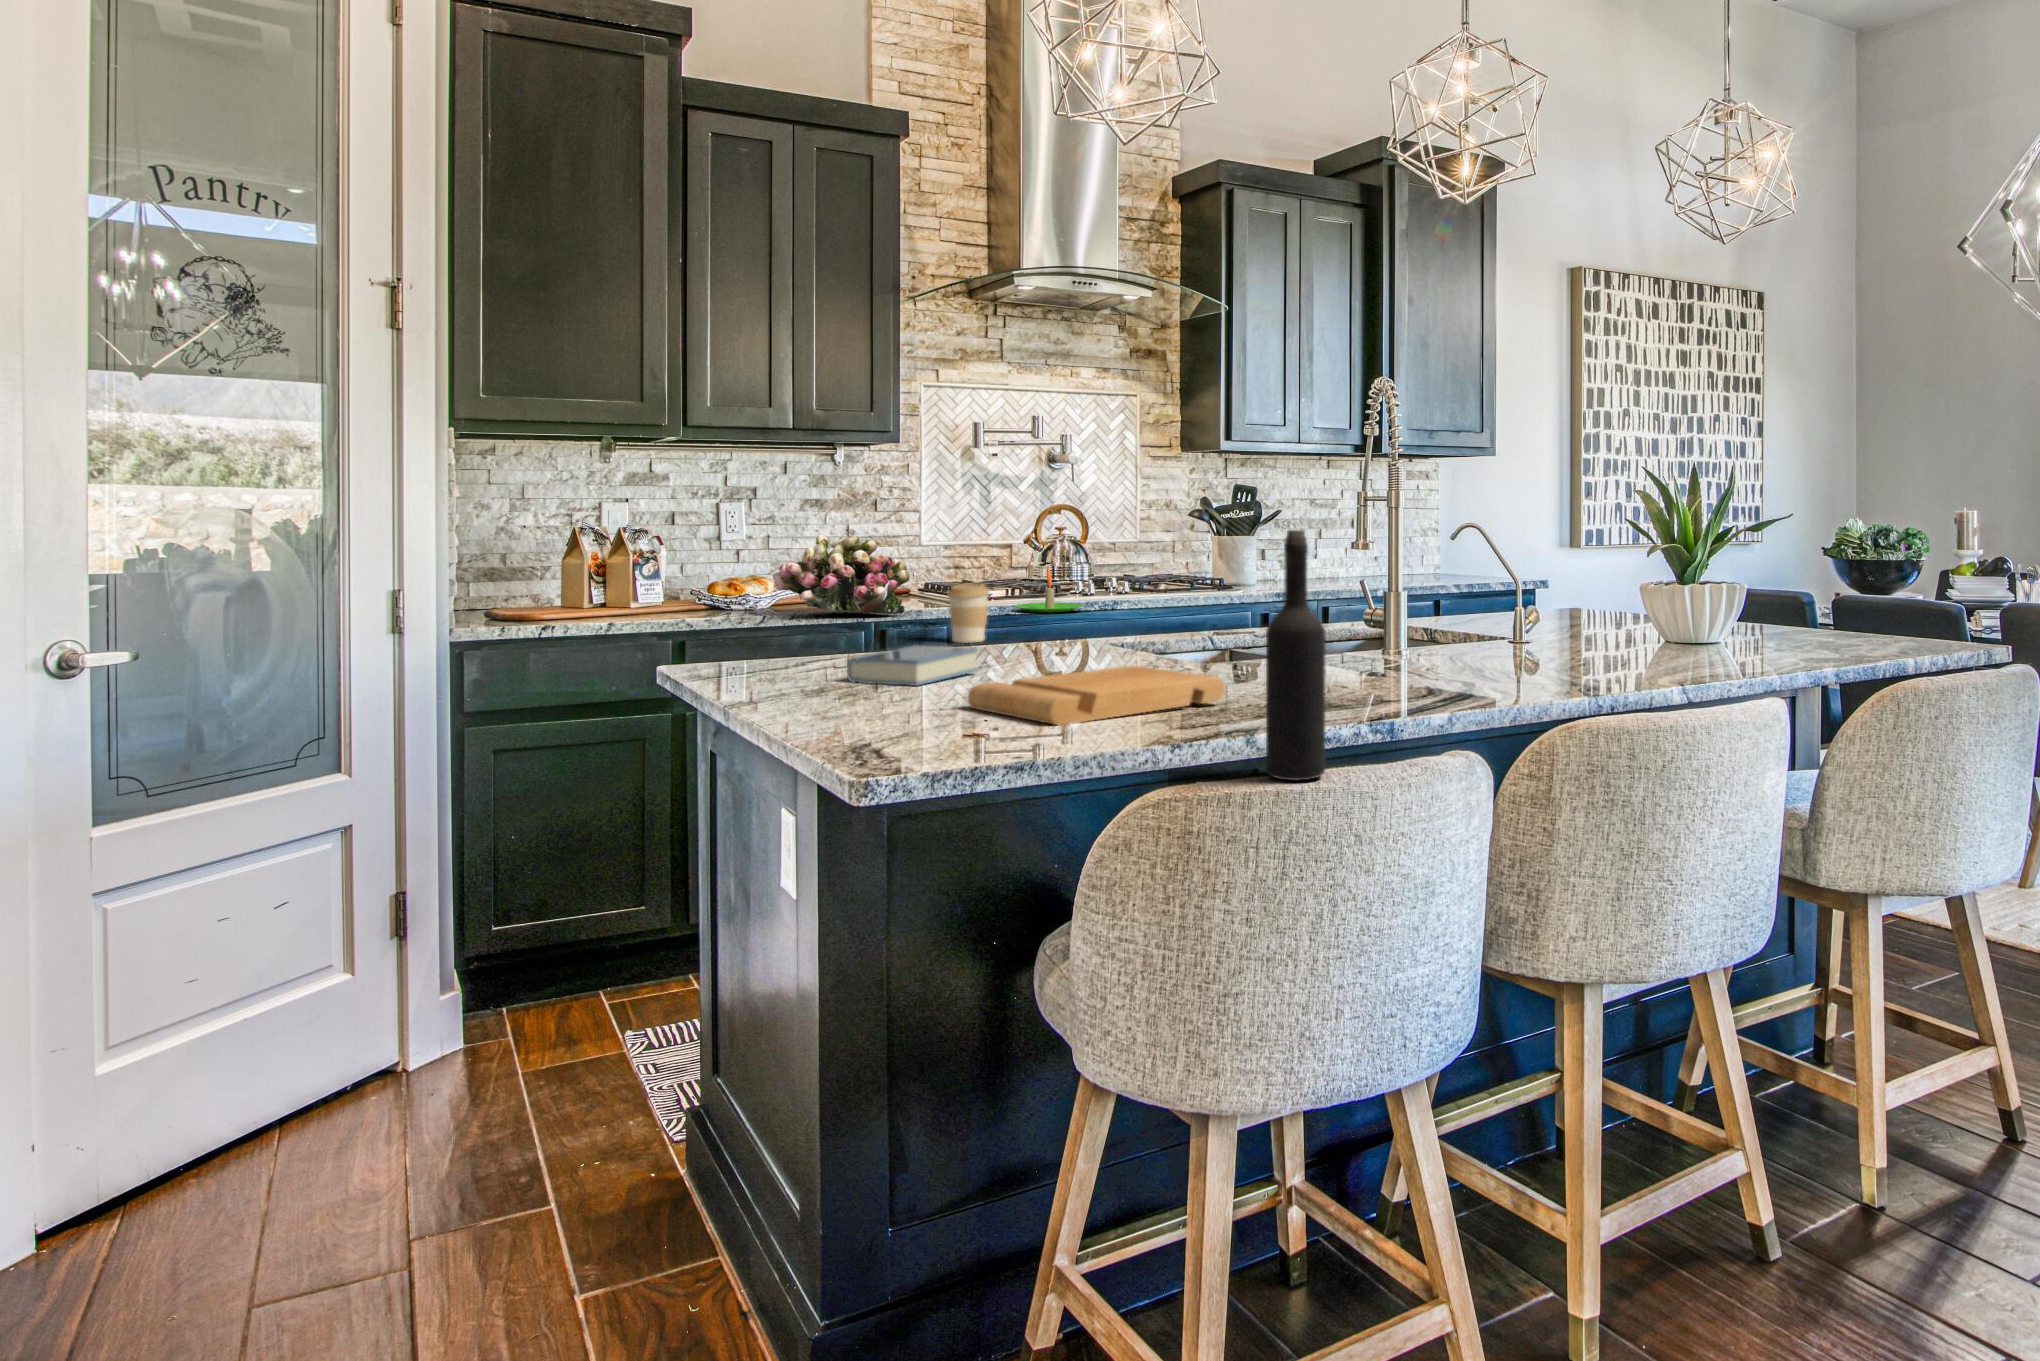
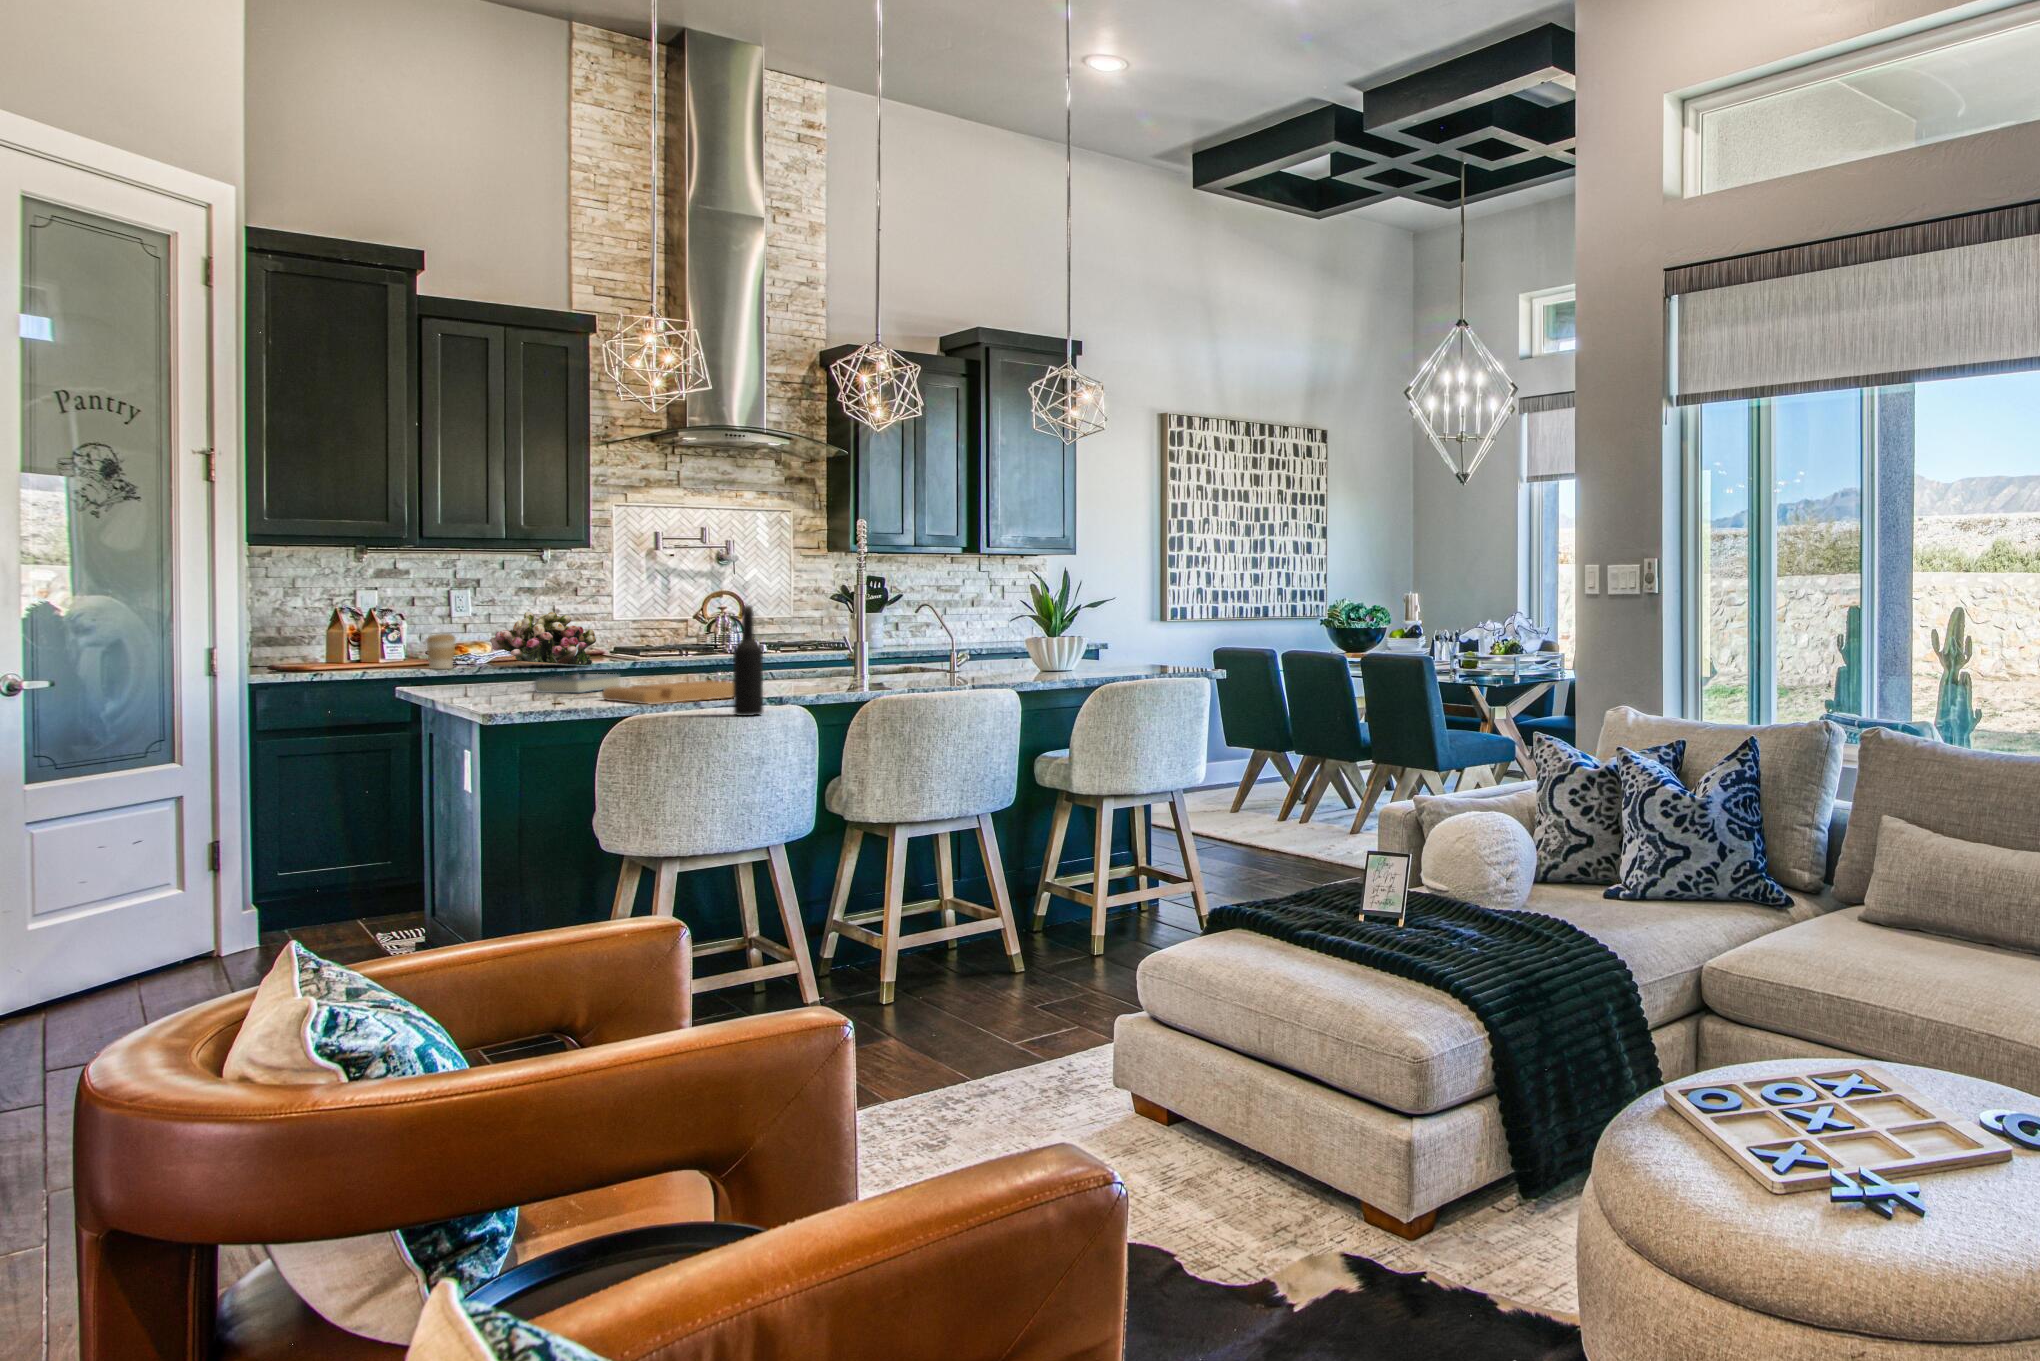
candle: present [1015,566,1085,613] -> none [680,633,734,664]
coffee cup: present [947,583,989,643] -> present [426,633,455,669]

